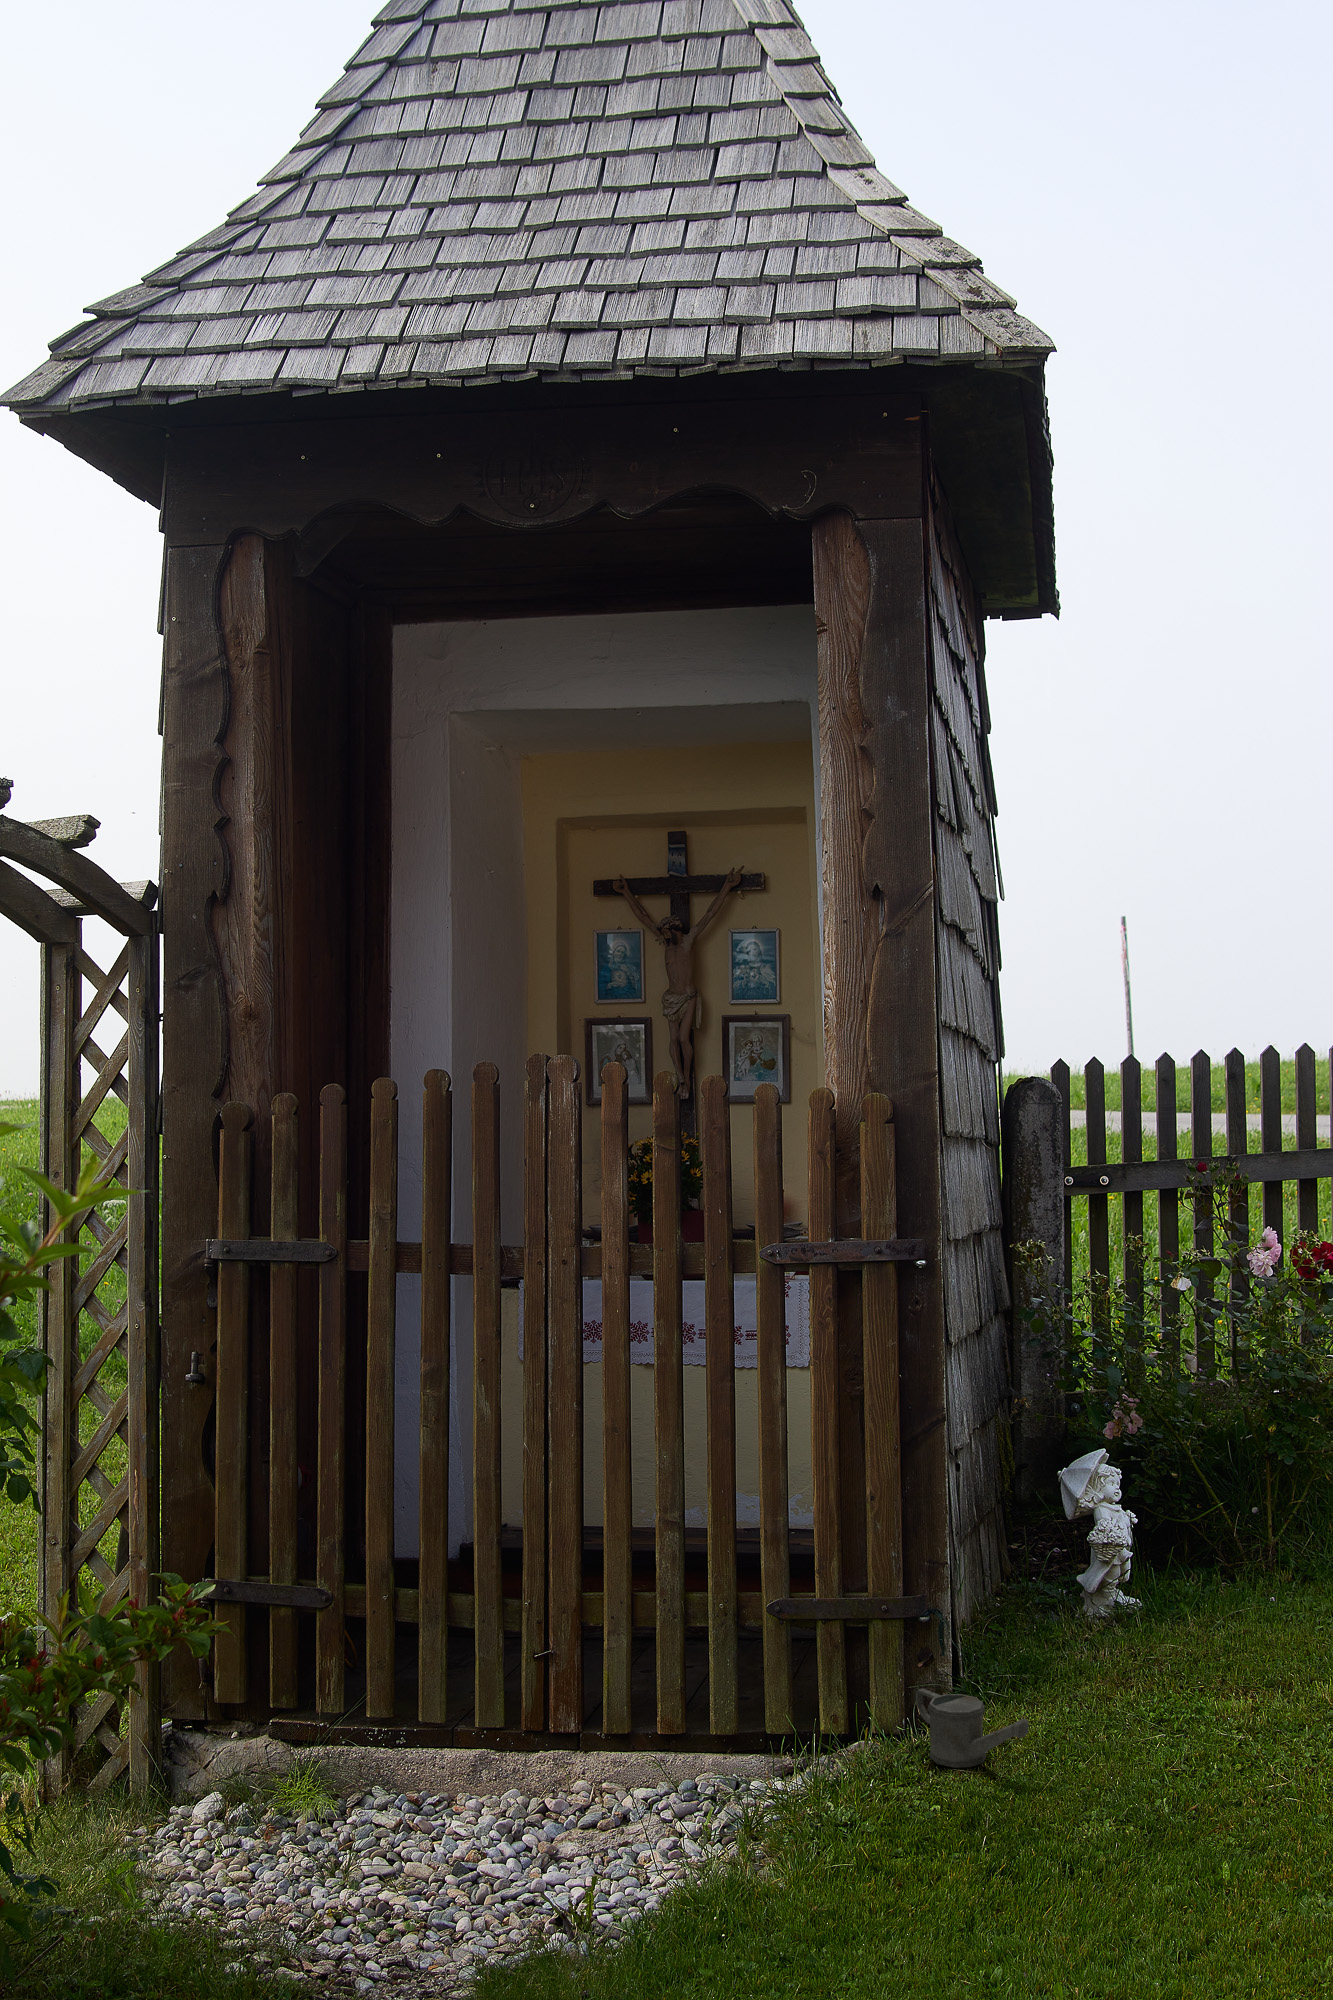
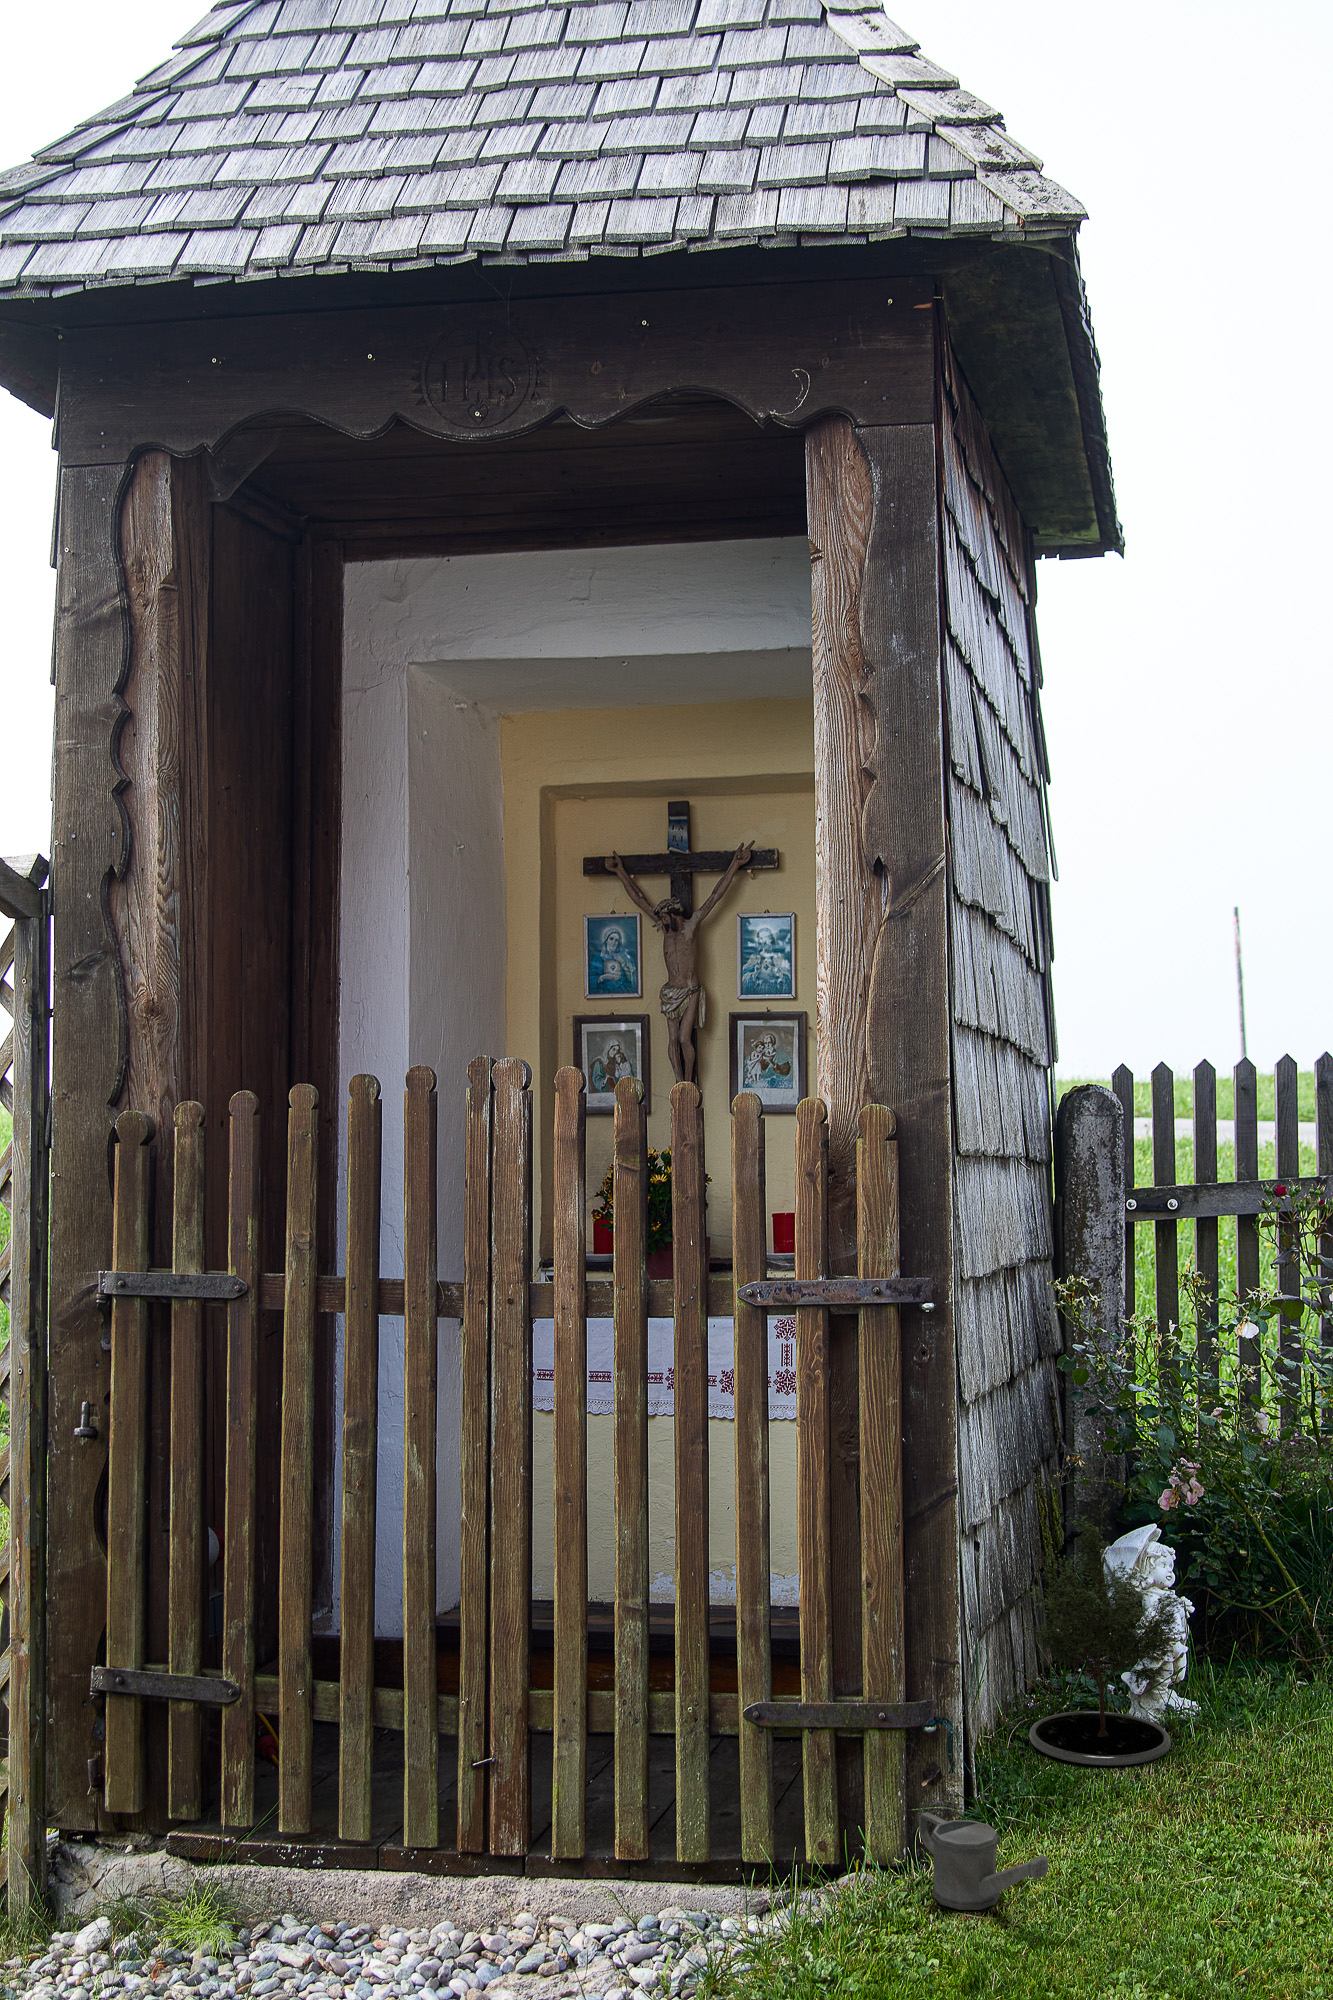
potted tree: none [989,1426,1135,1654] -> present [1020,1497,1188,1766]

